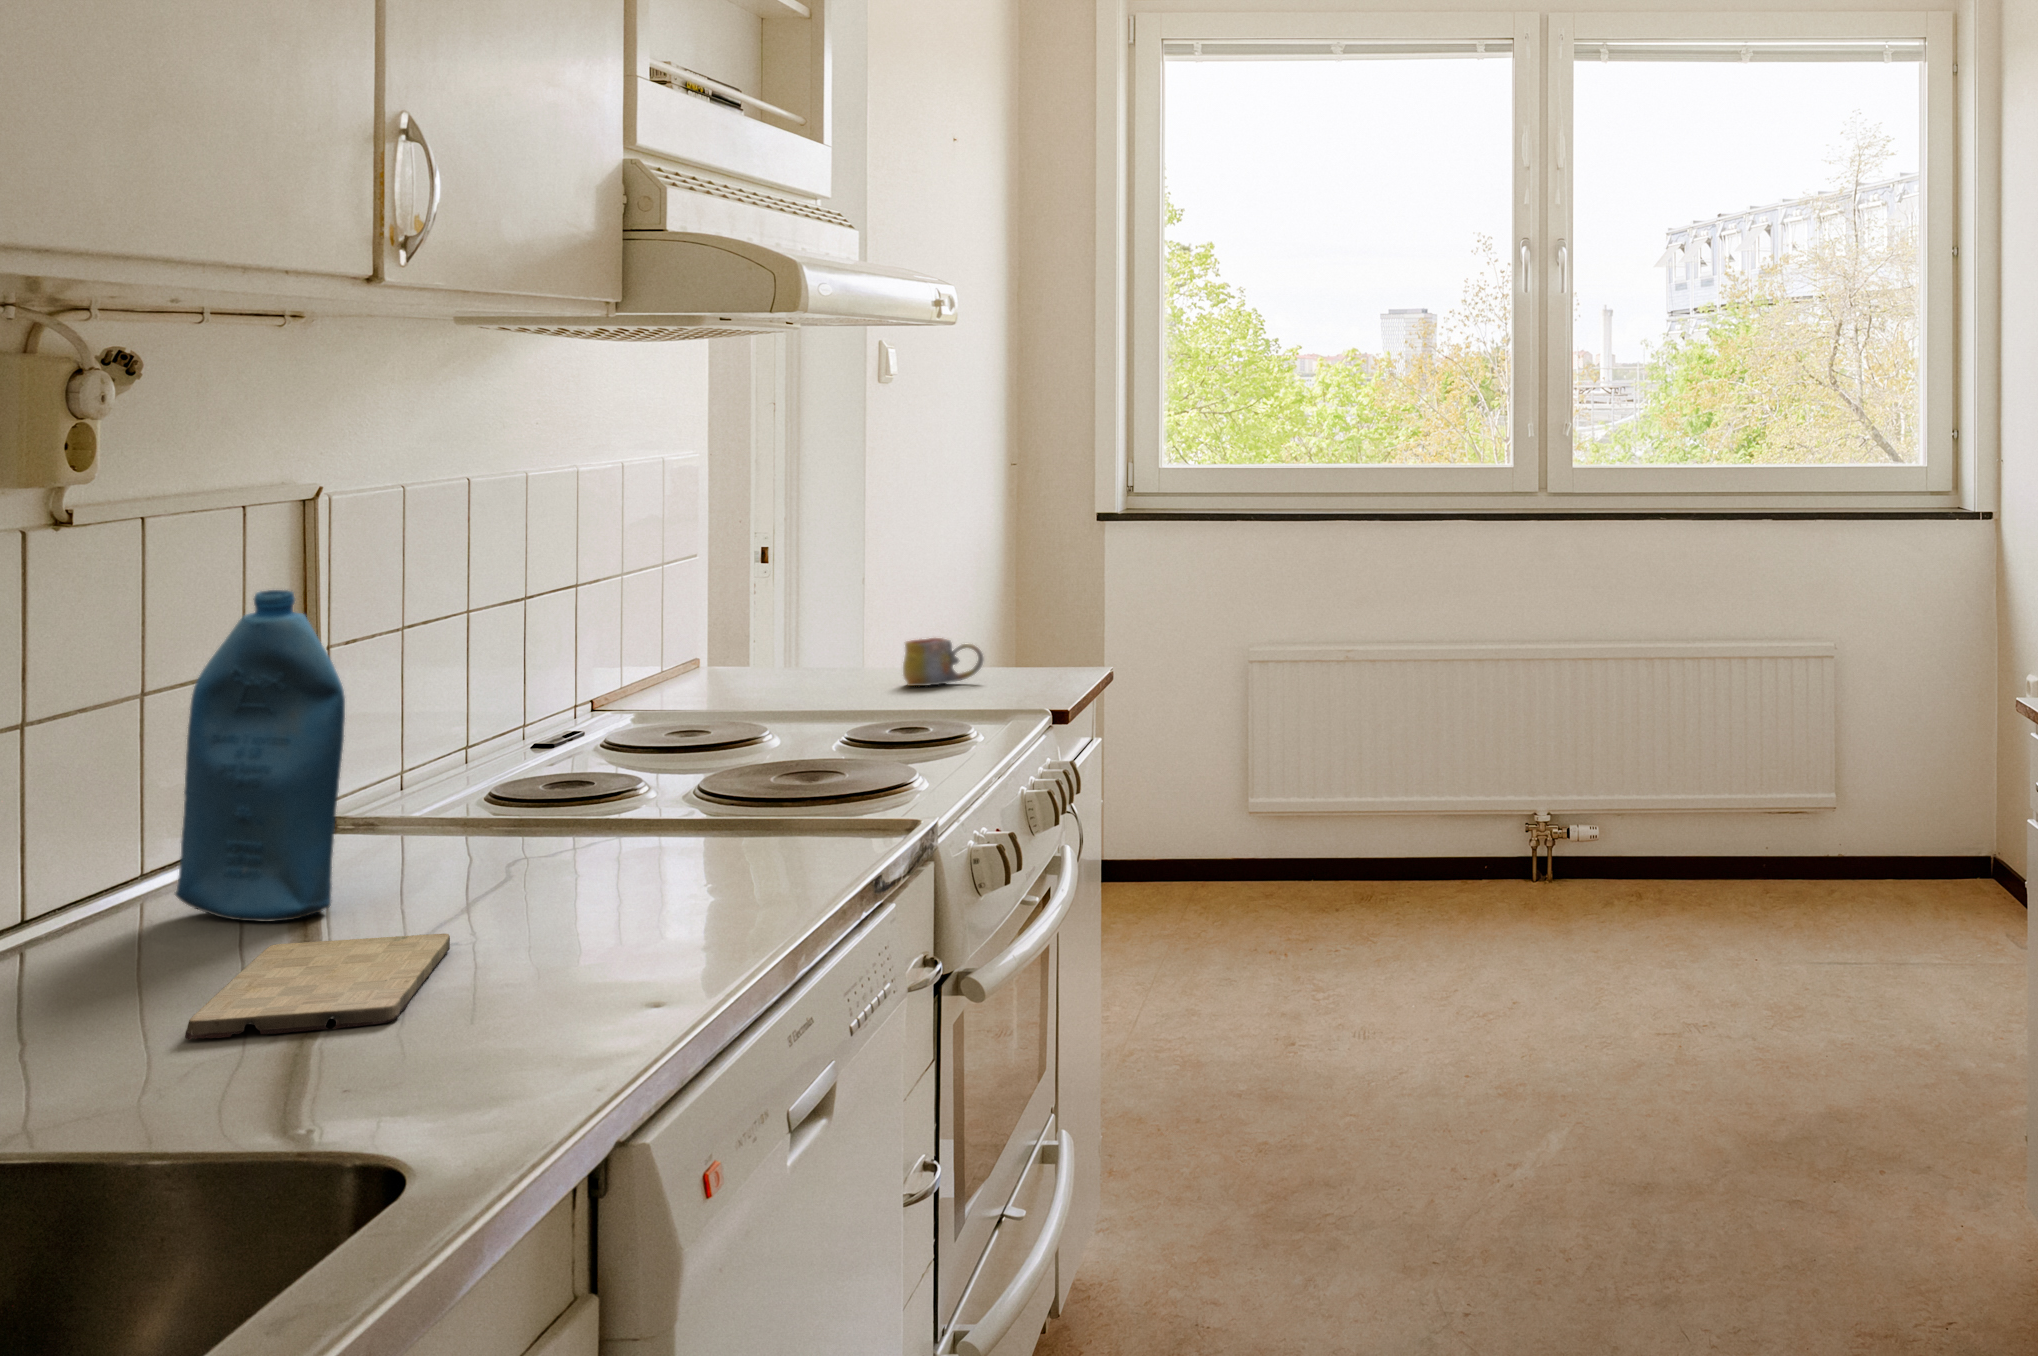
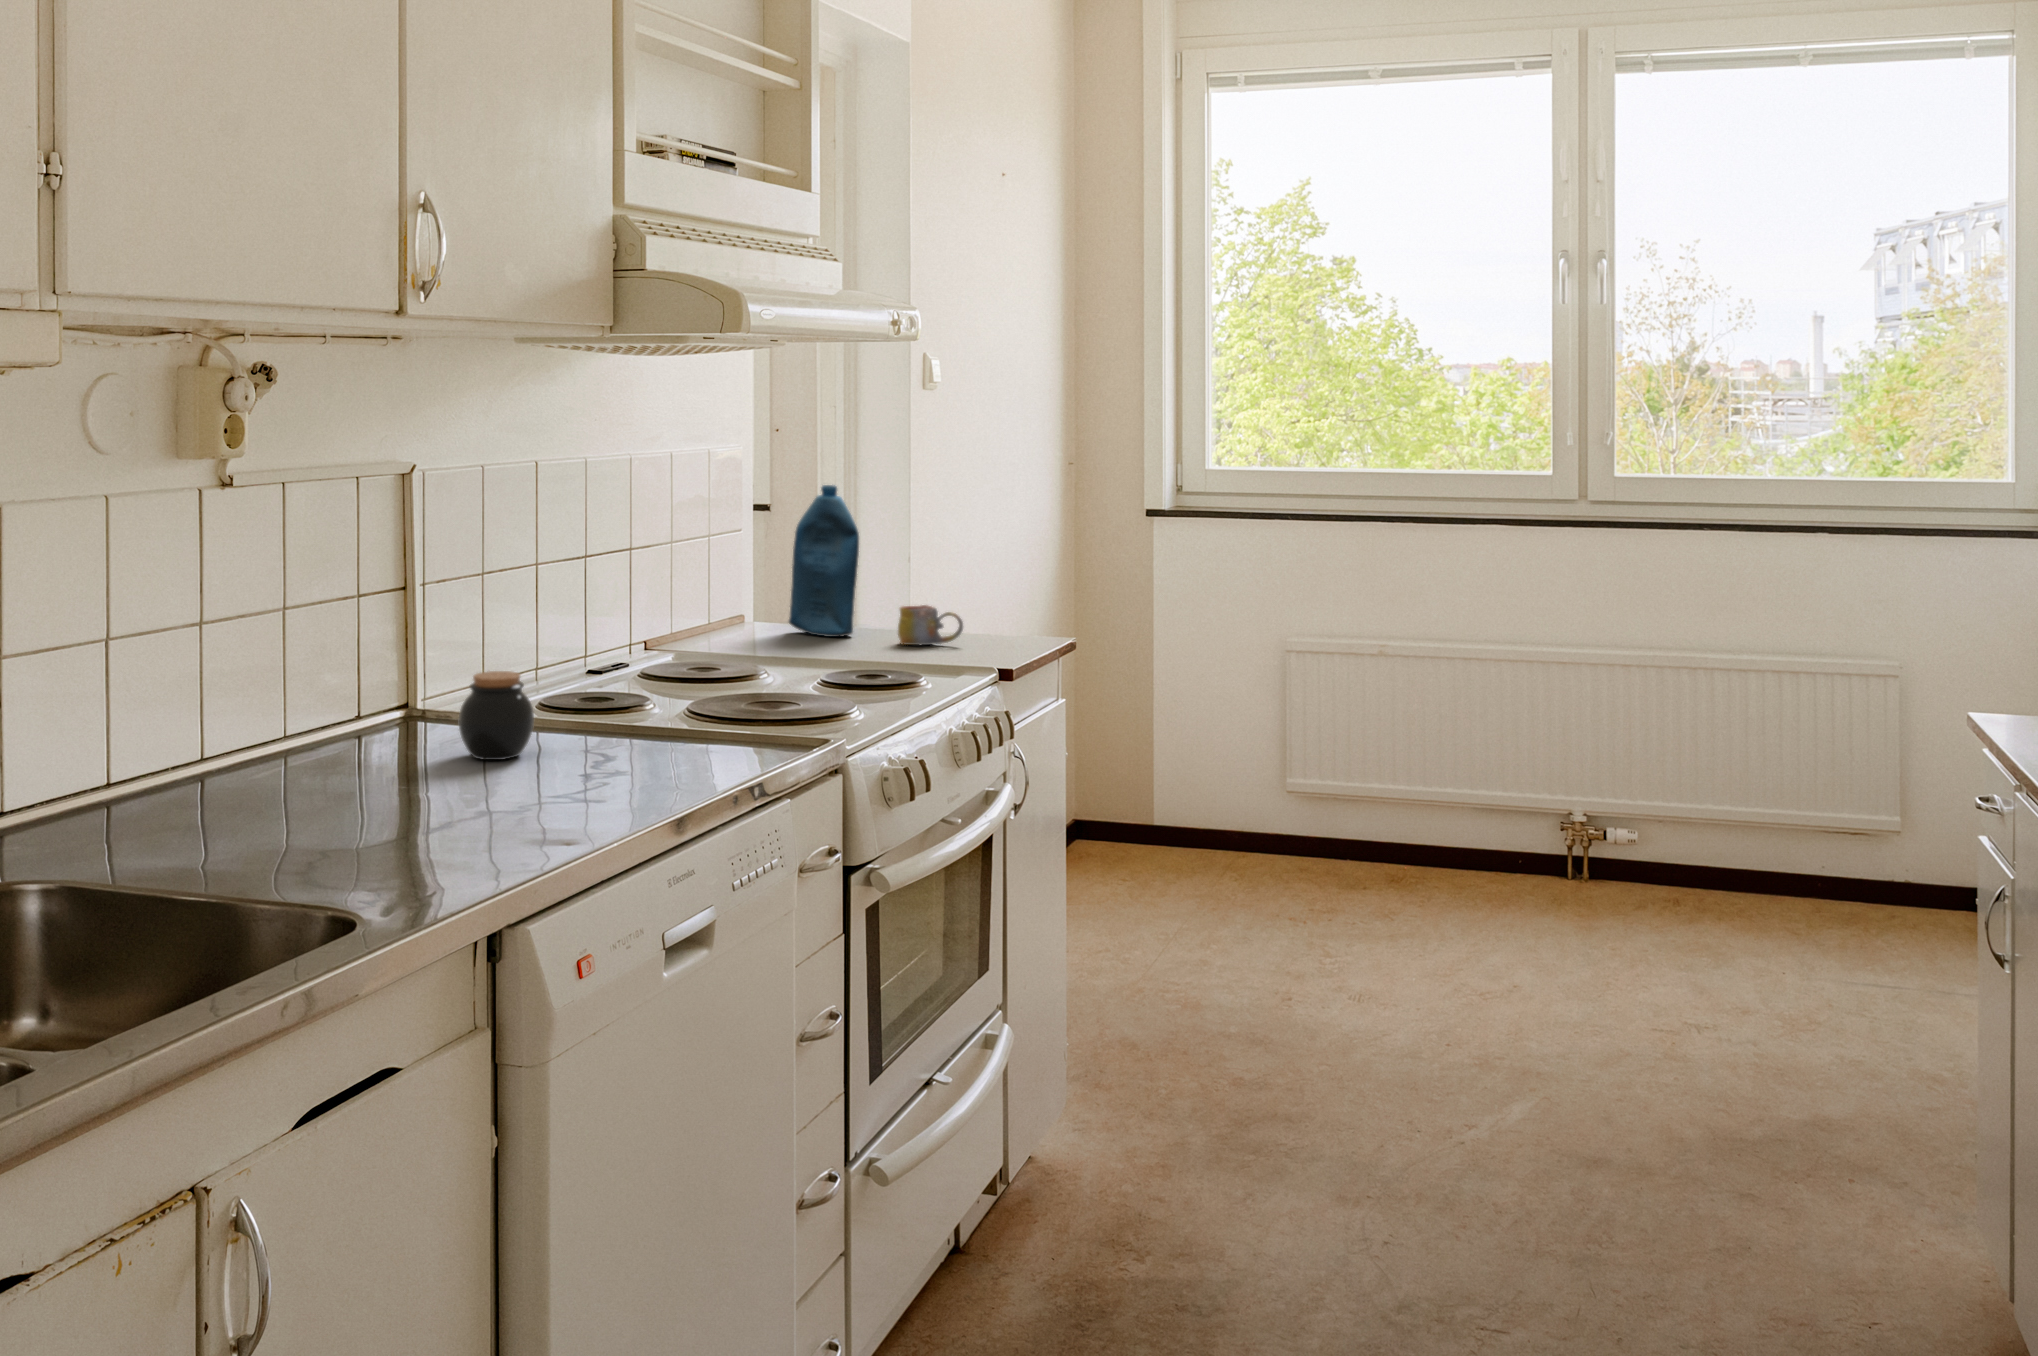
bottle: present [175,590,345,922] -> present [789,485,859,637]
jar: none [416,753,526,871] -> present [459,671,534,760]
cutting board: present [185,933,450,1040] -> none [240,799,438,867]

